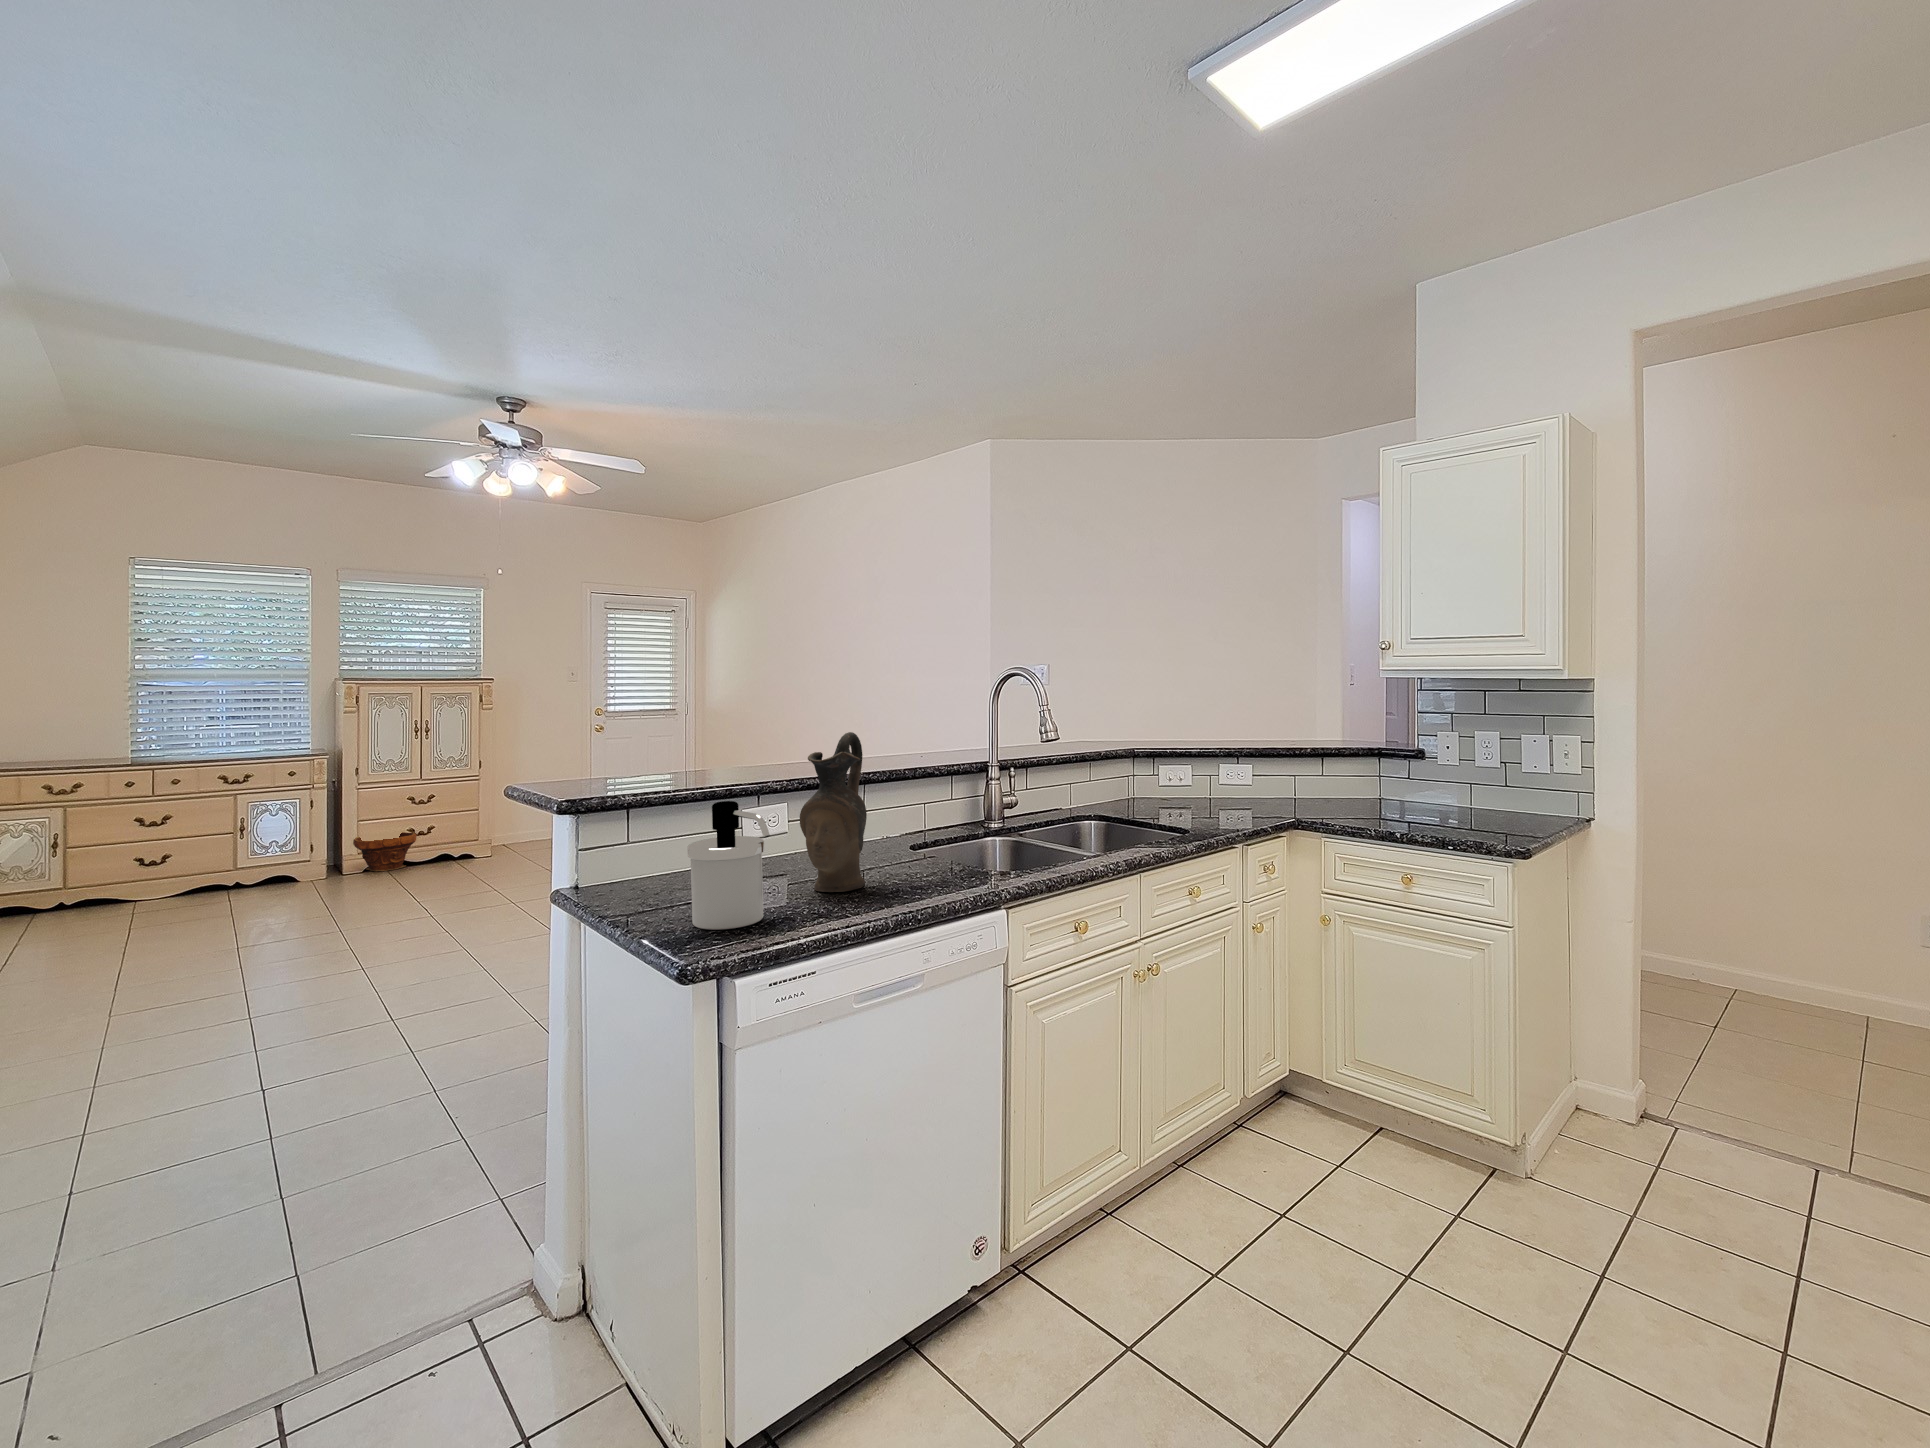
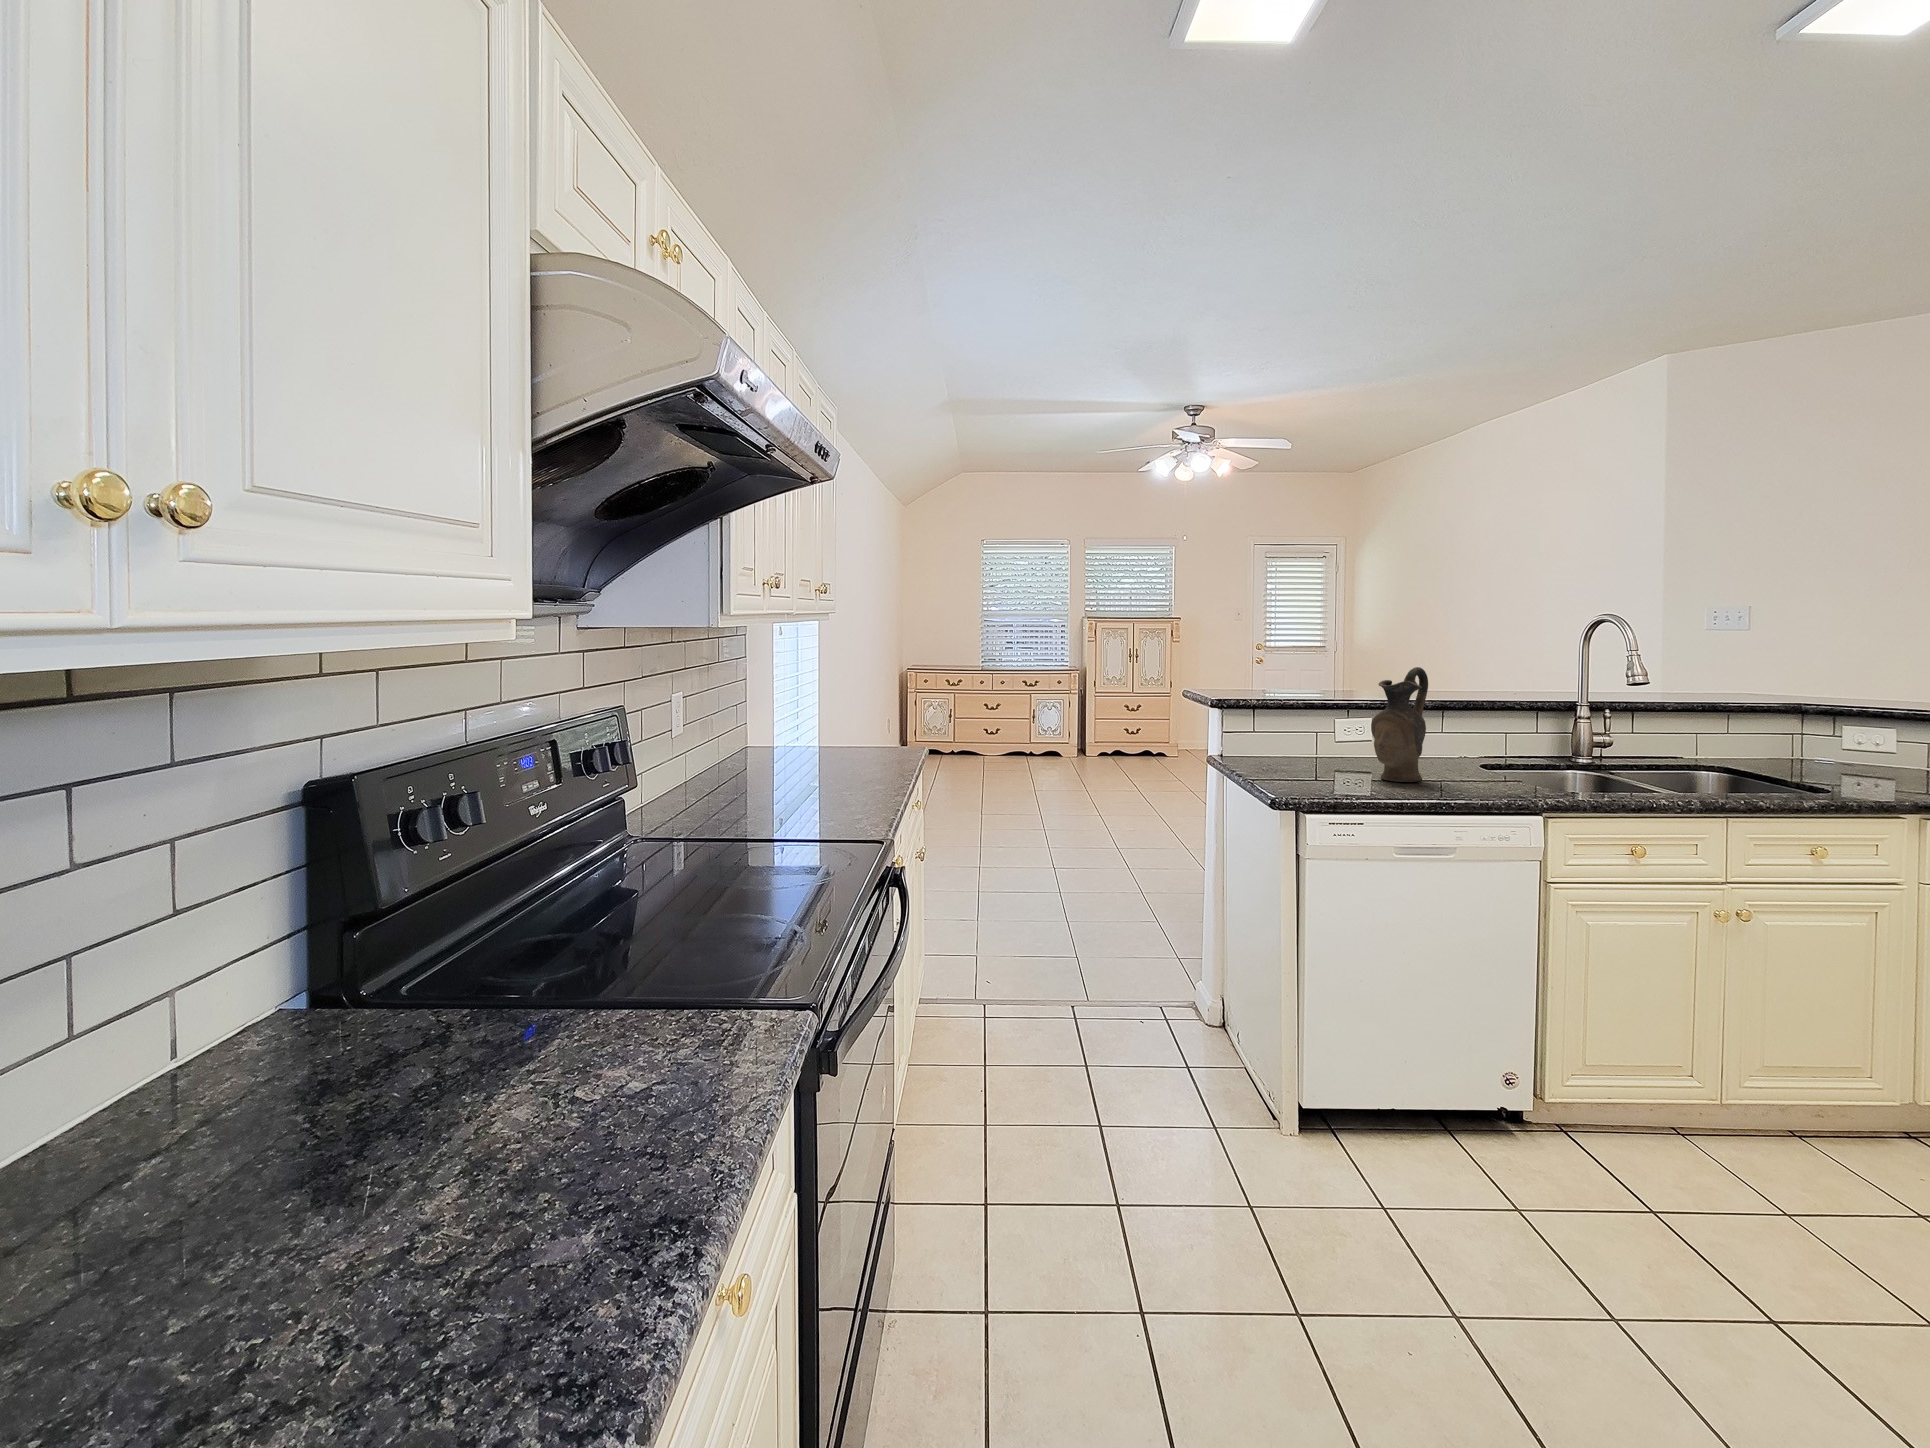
soap dispenser: present [688,801,770,930] -> none [1284,707,1336,787]
planter: present [353,832,417,871] -> none [1093,730,1132,758]

